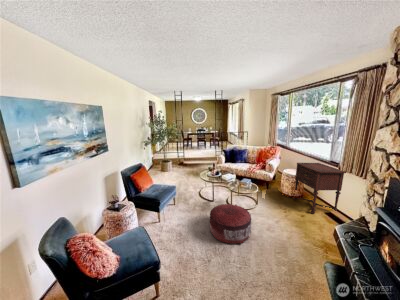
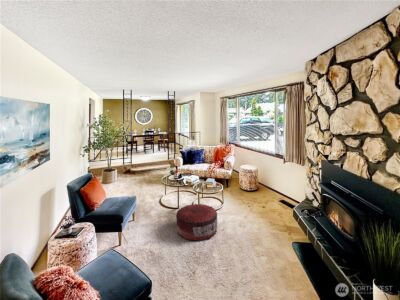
side table: present [293,163,346,214] -> none [251,156,292,204]

